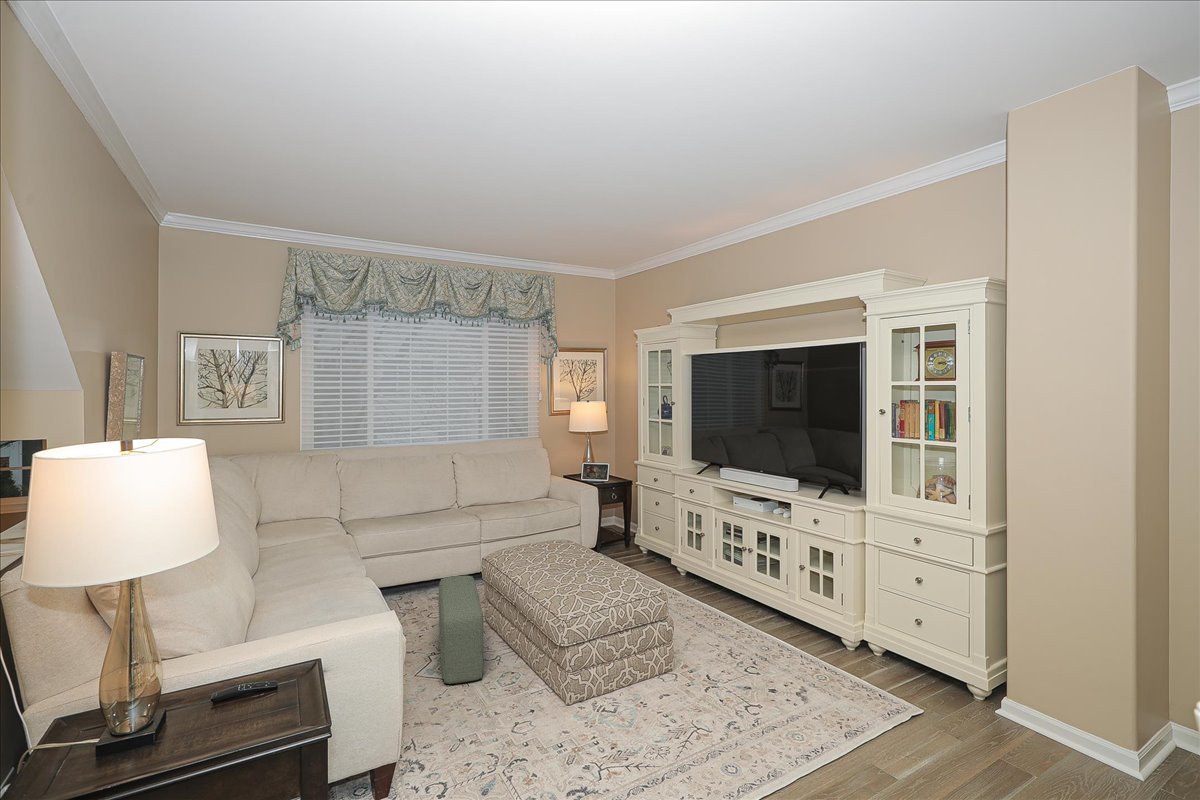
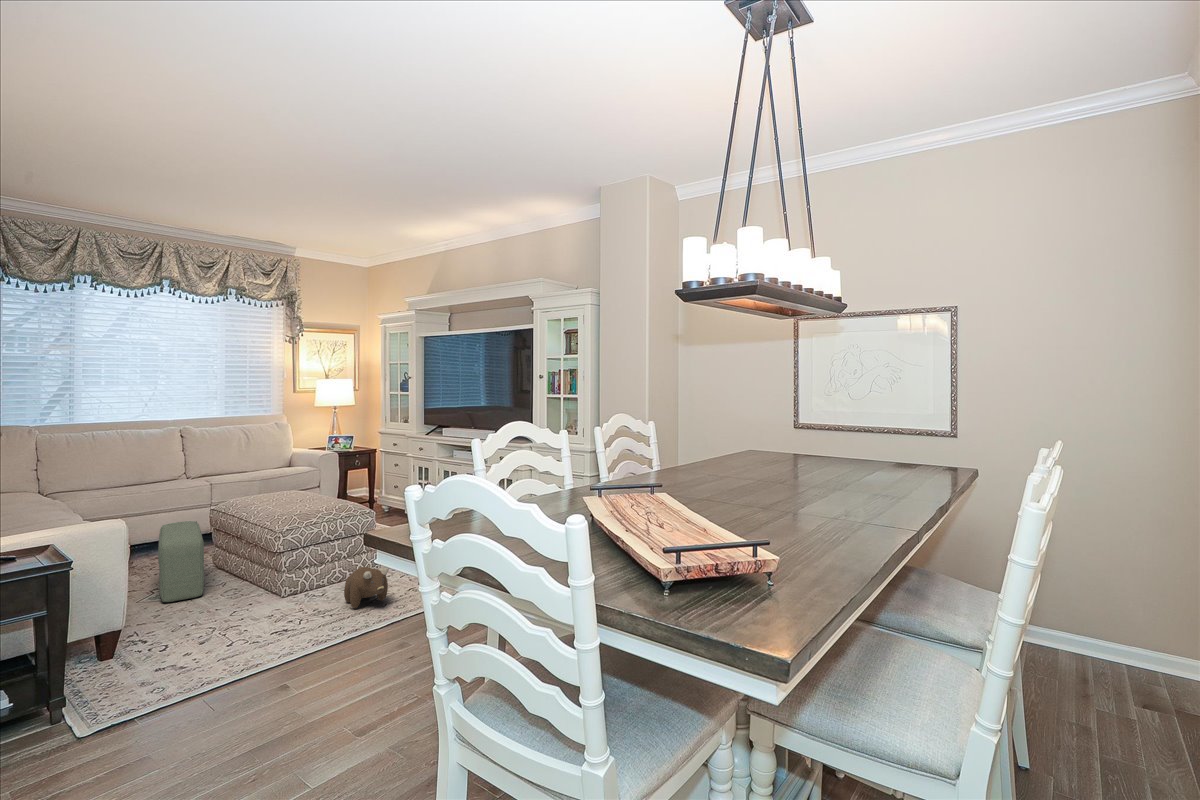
plush toy: none [643,685,703,745] -> present [344,567,389,608]

